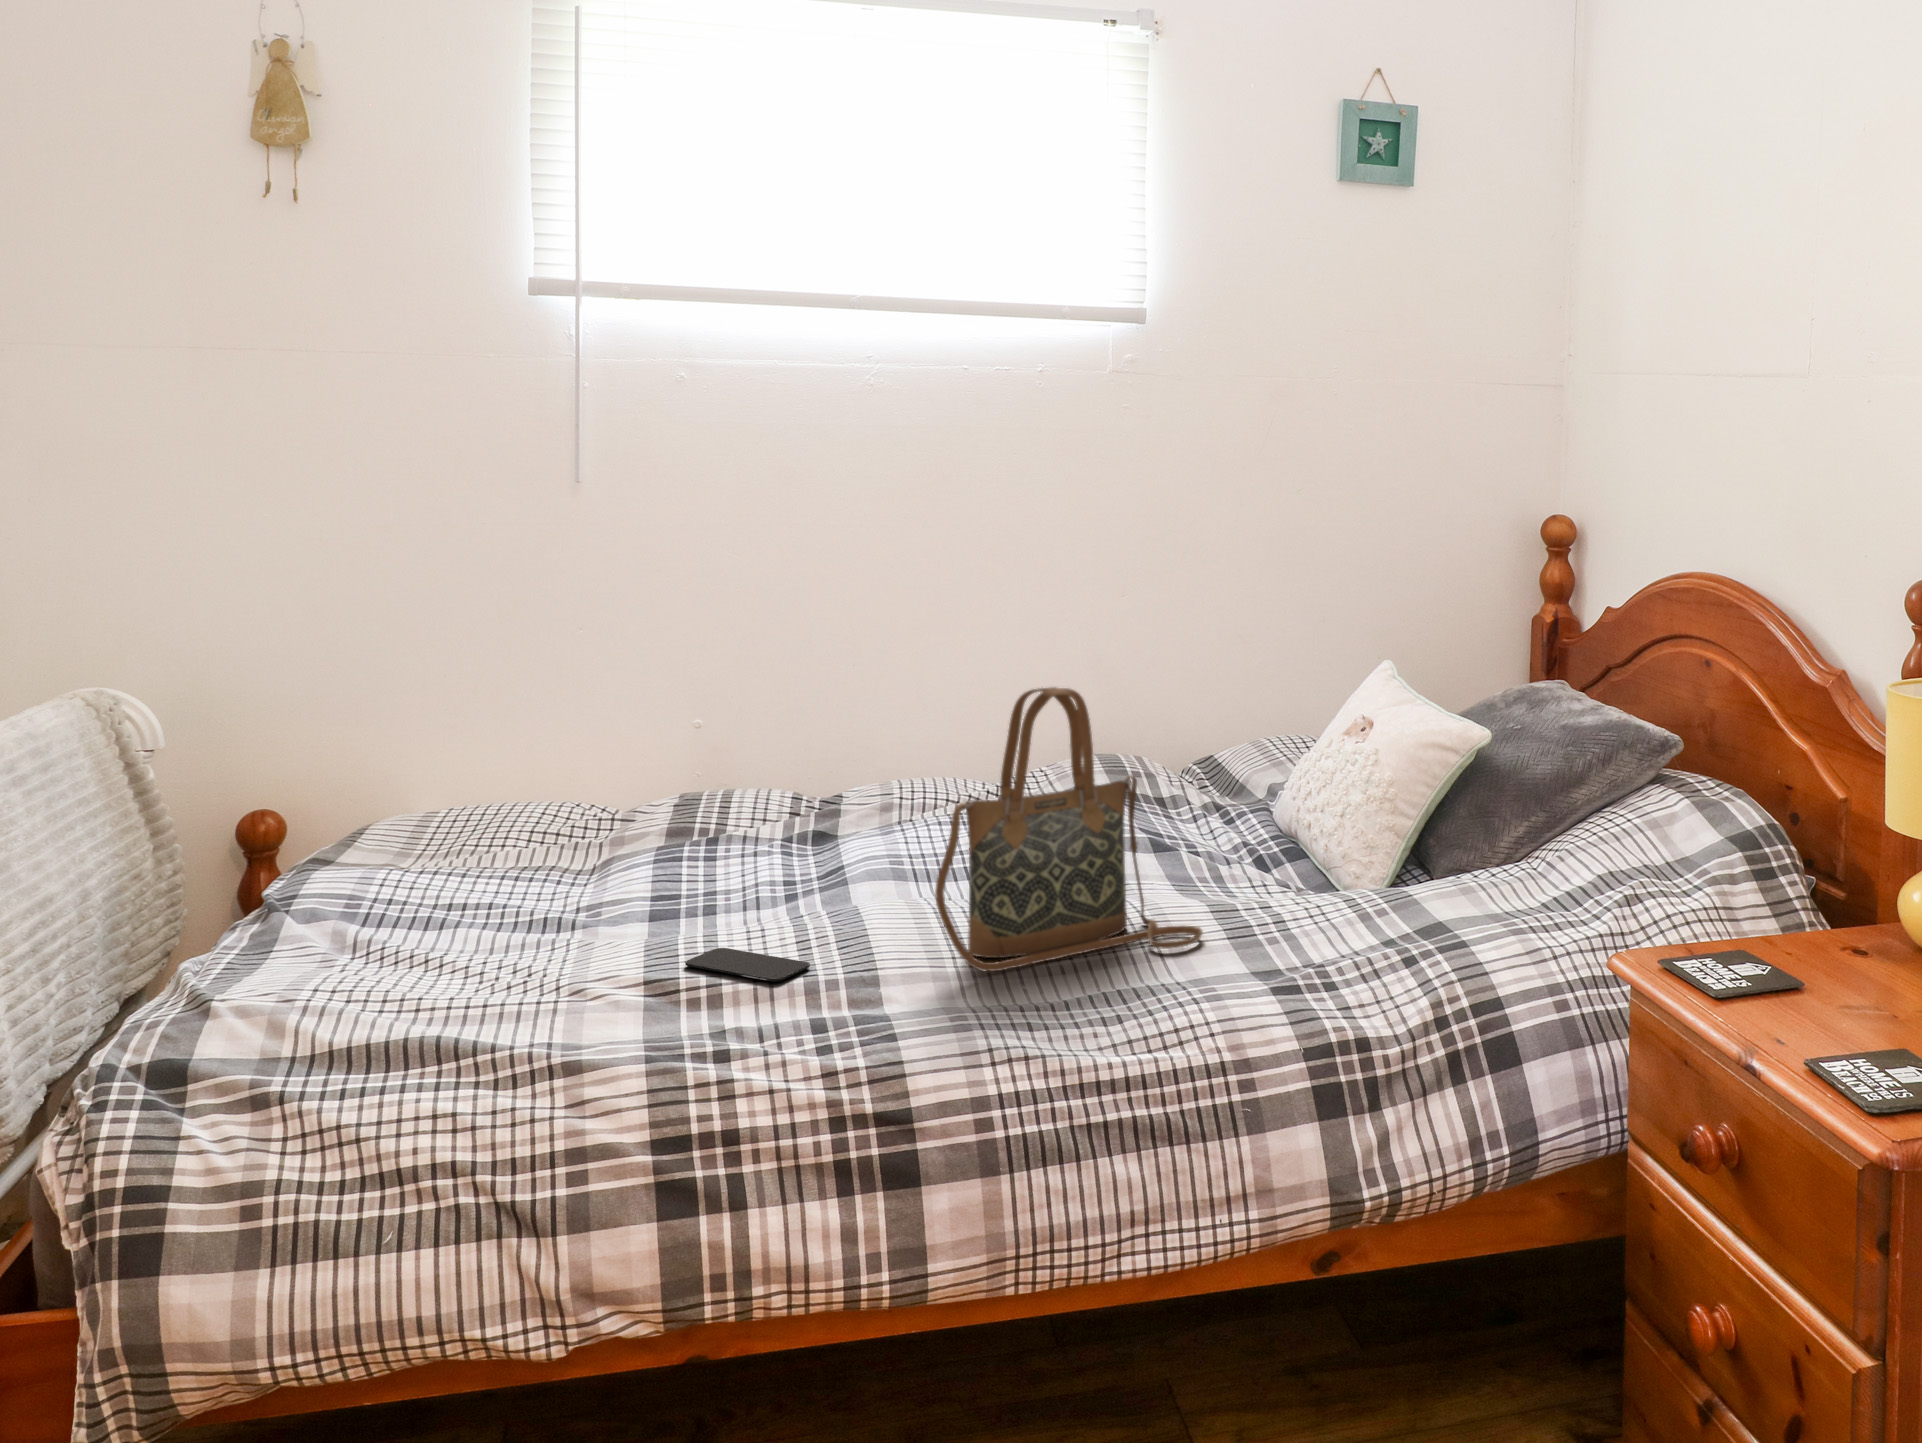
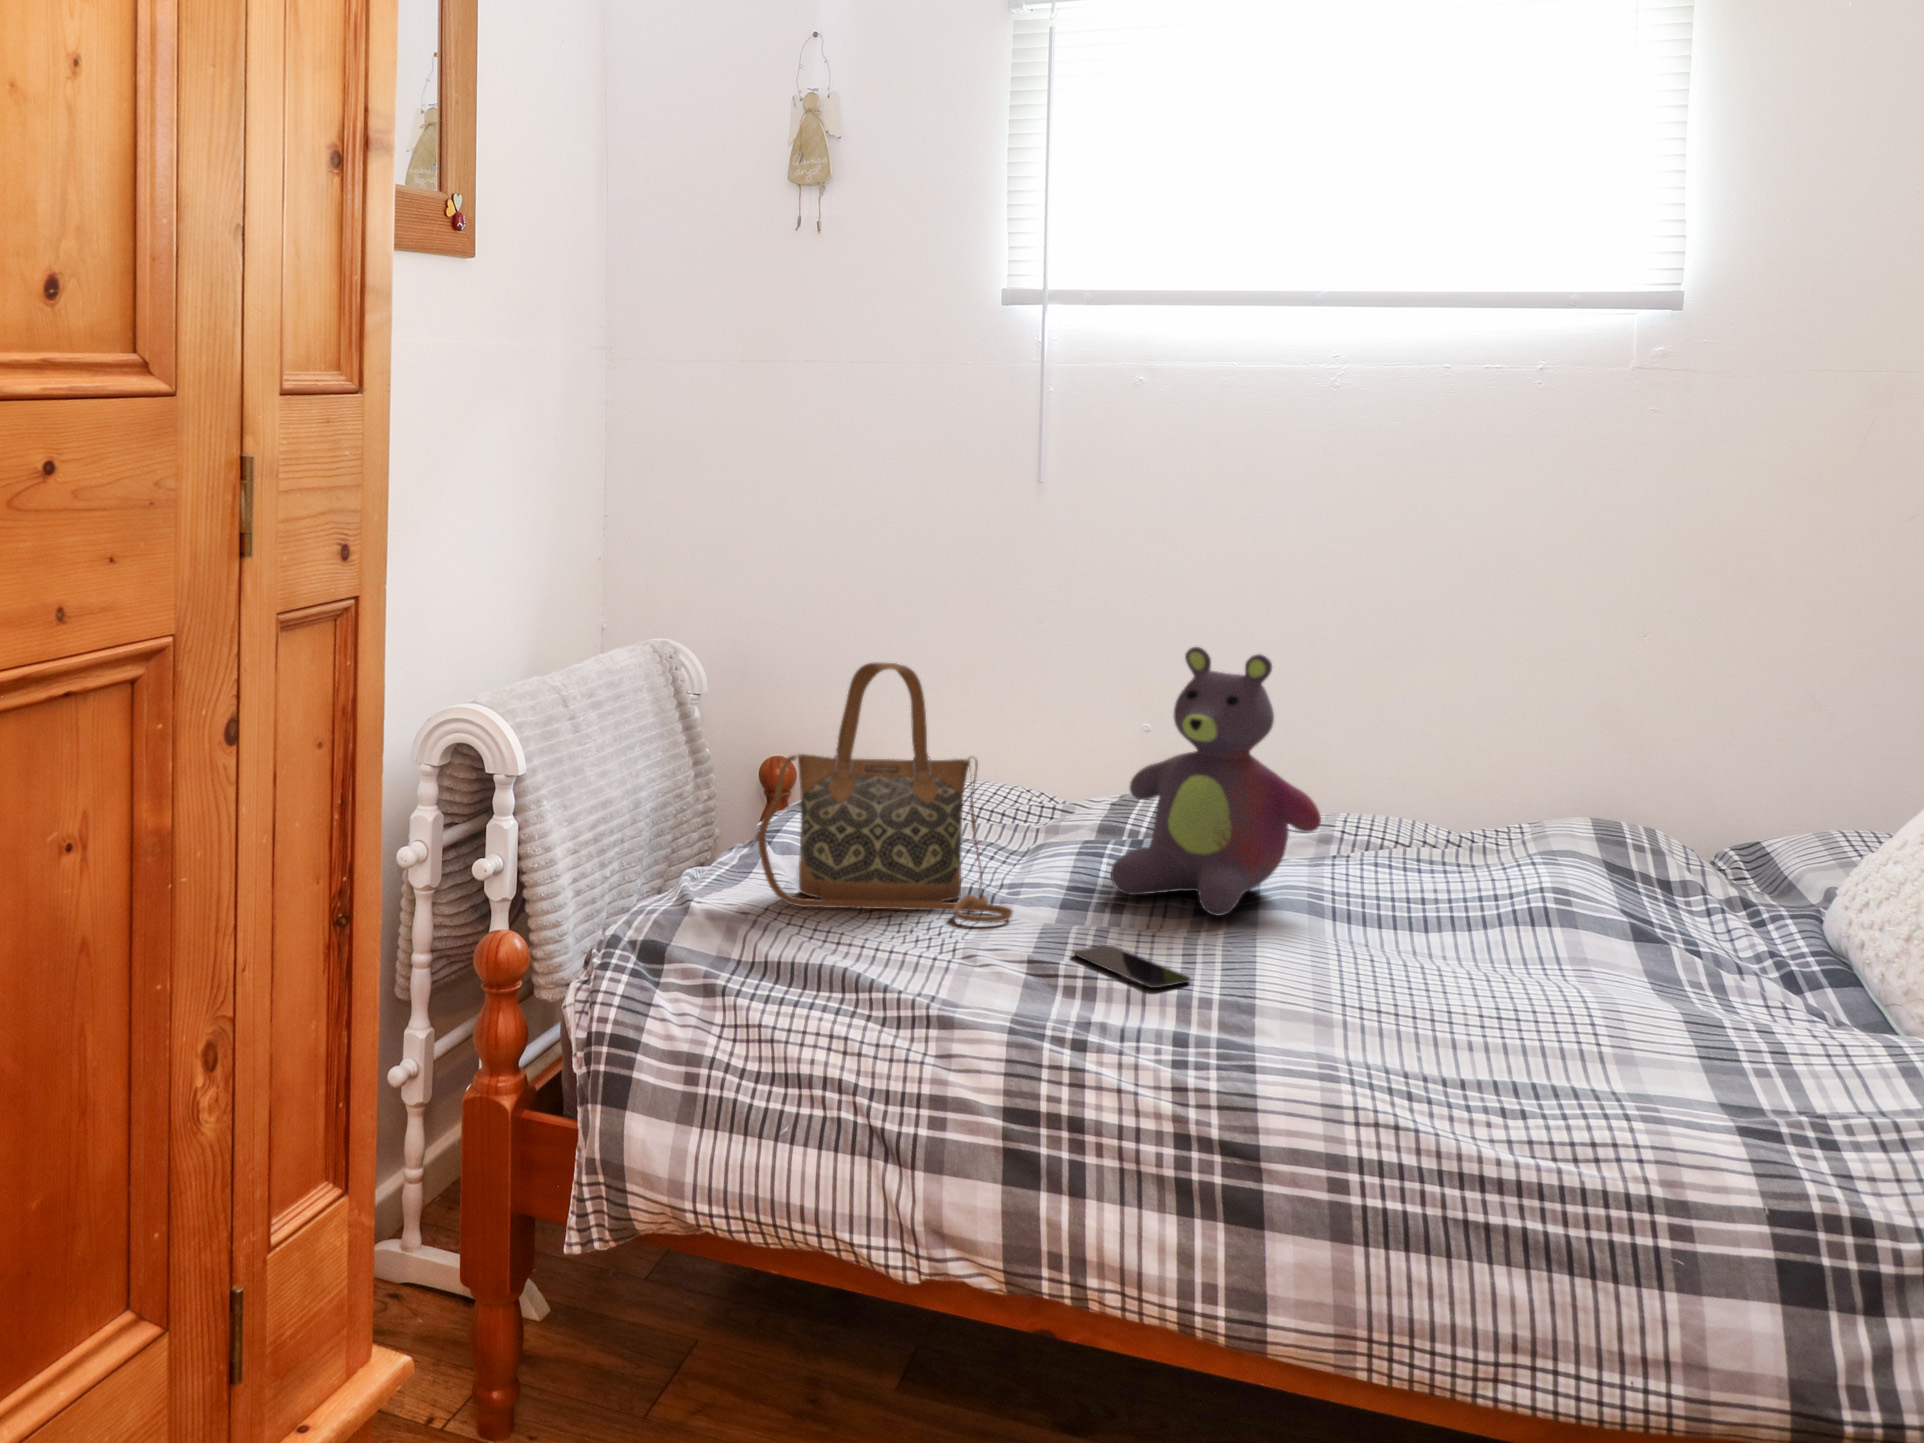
stuffed bear: none [701,637,899,898] -> present [1111,647,1321,916]
handbag: present [935,687,1202,971] -> present [758,662,1013,923]

